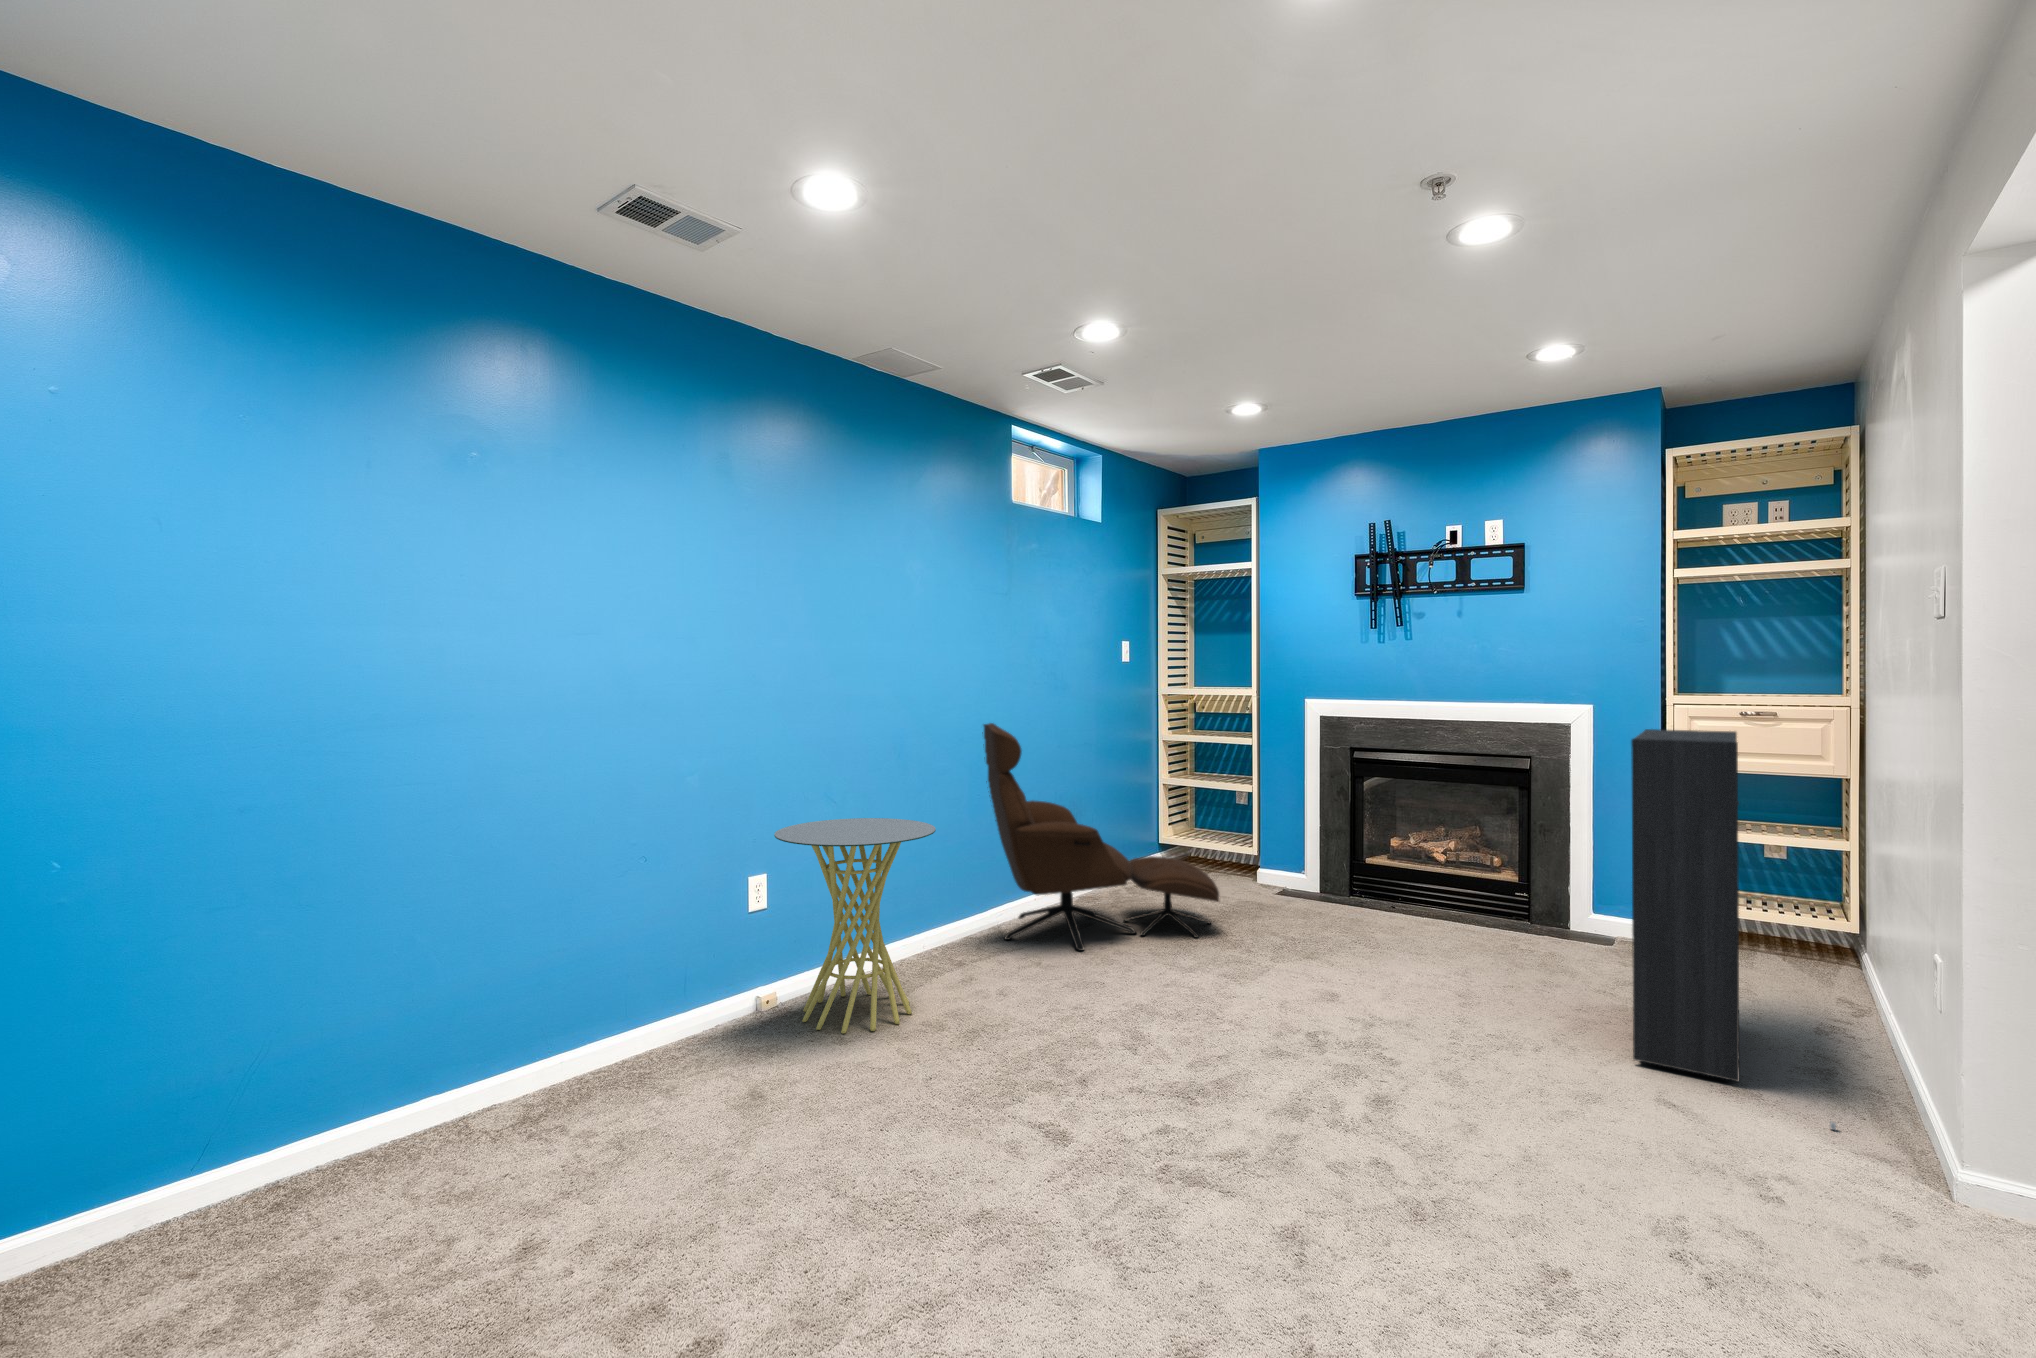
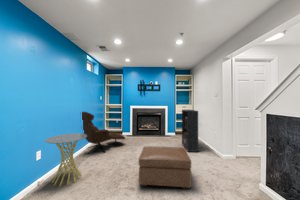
ottoman: none [1098,935,1458,1233] -> present [138,146,191,189]

